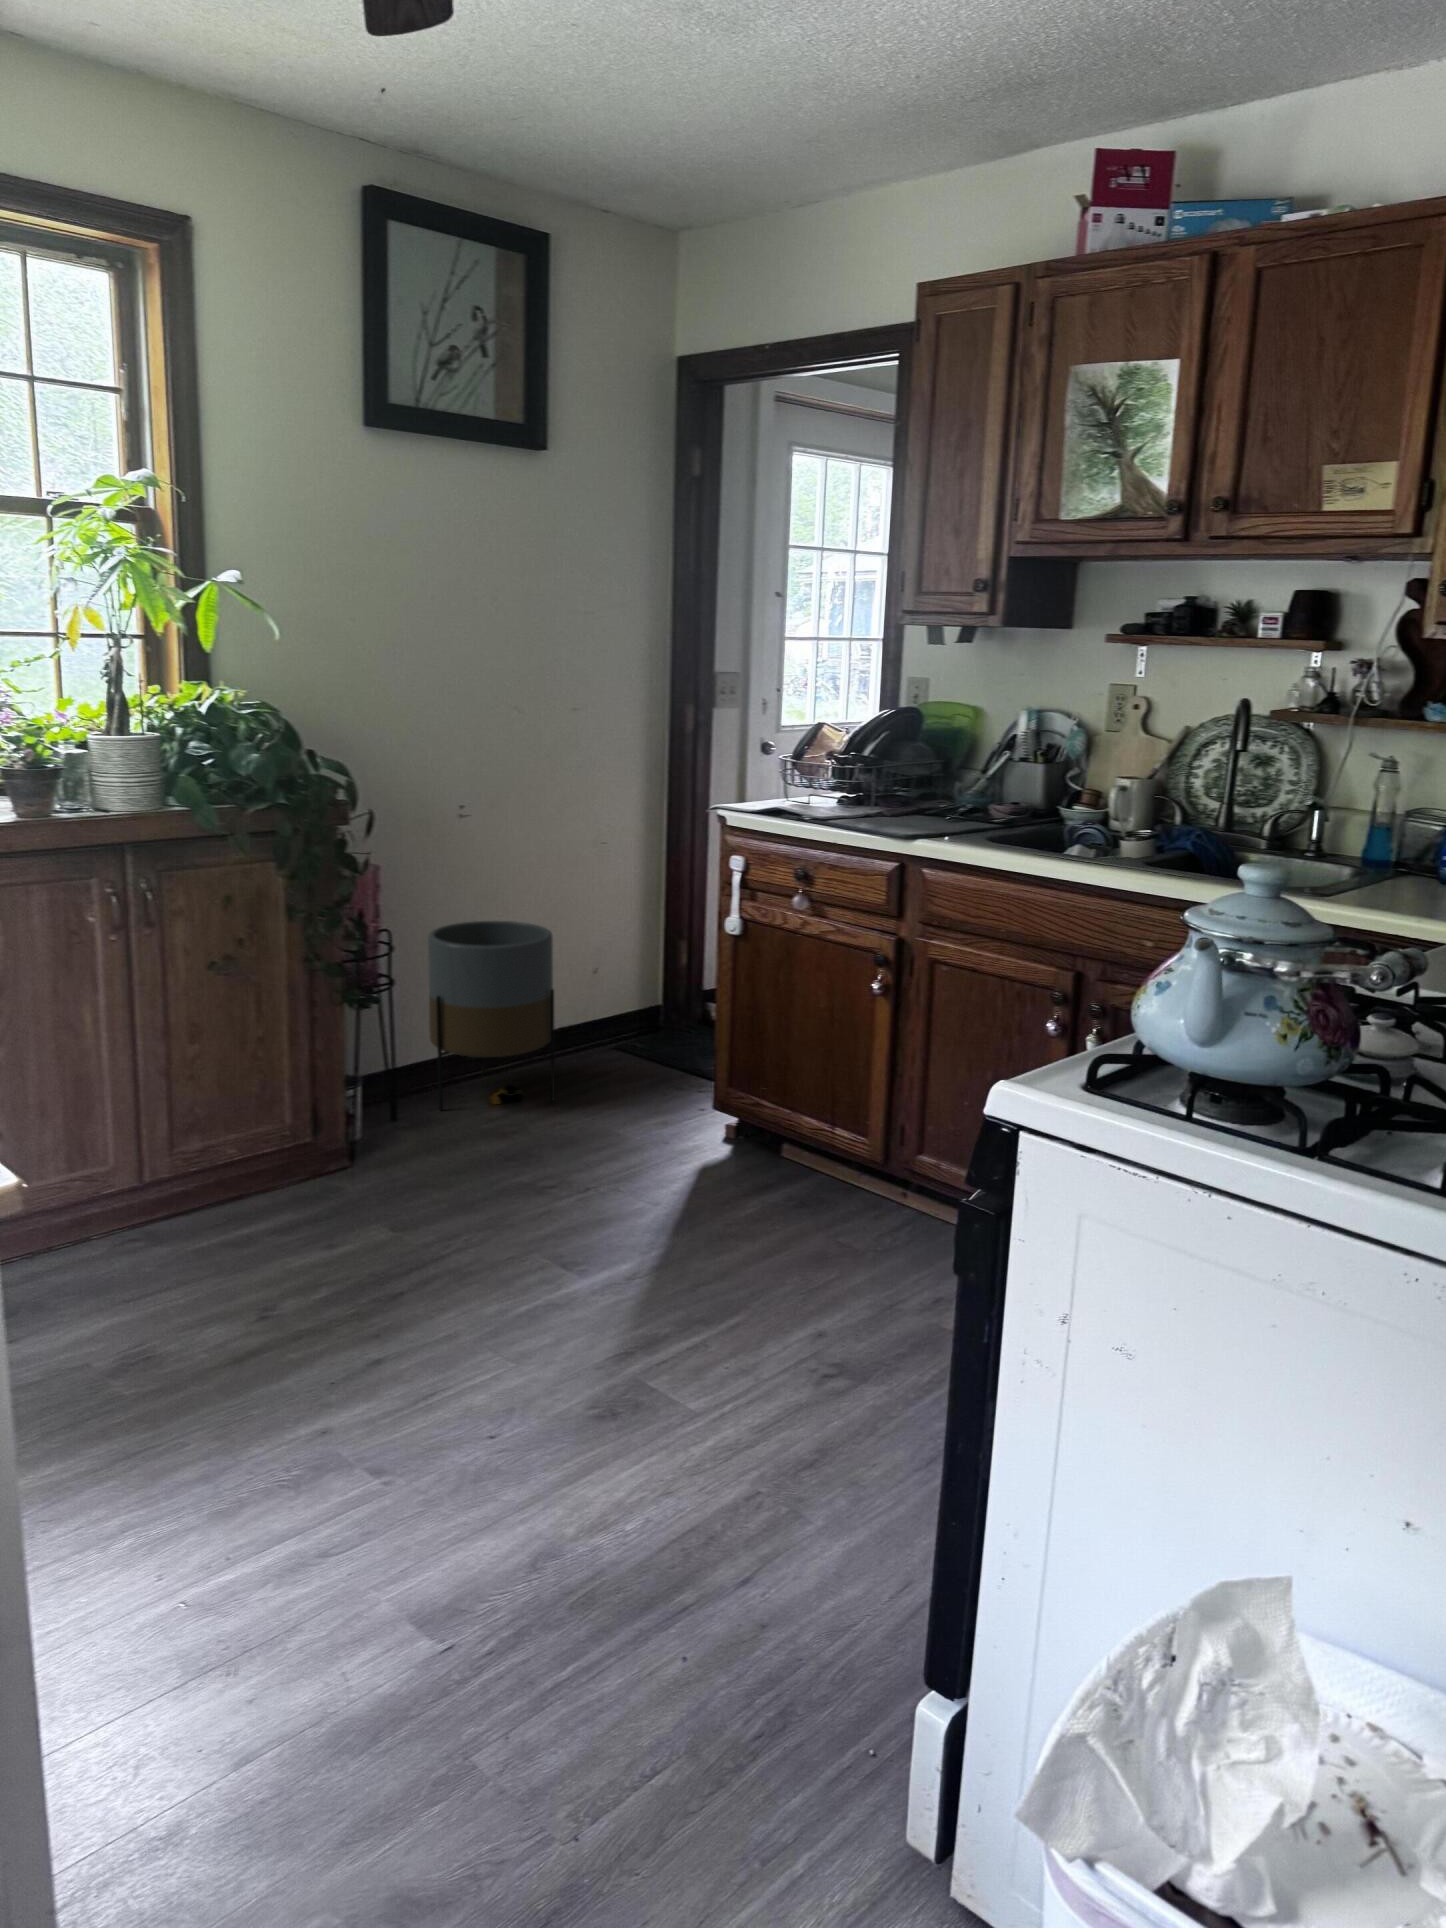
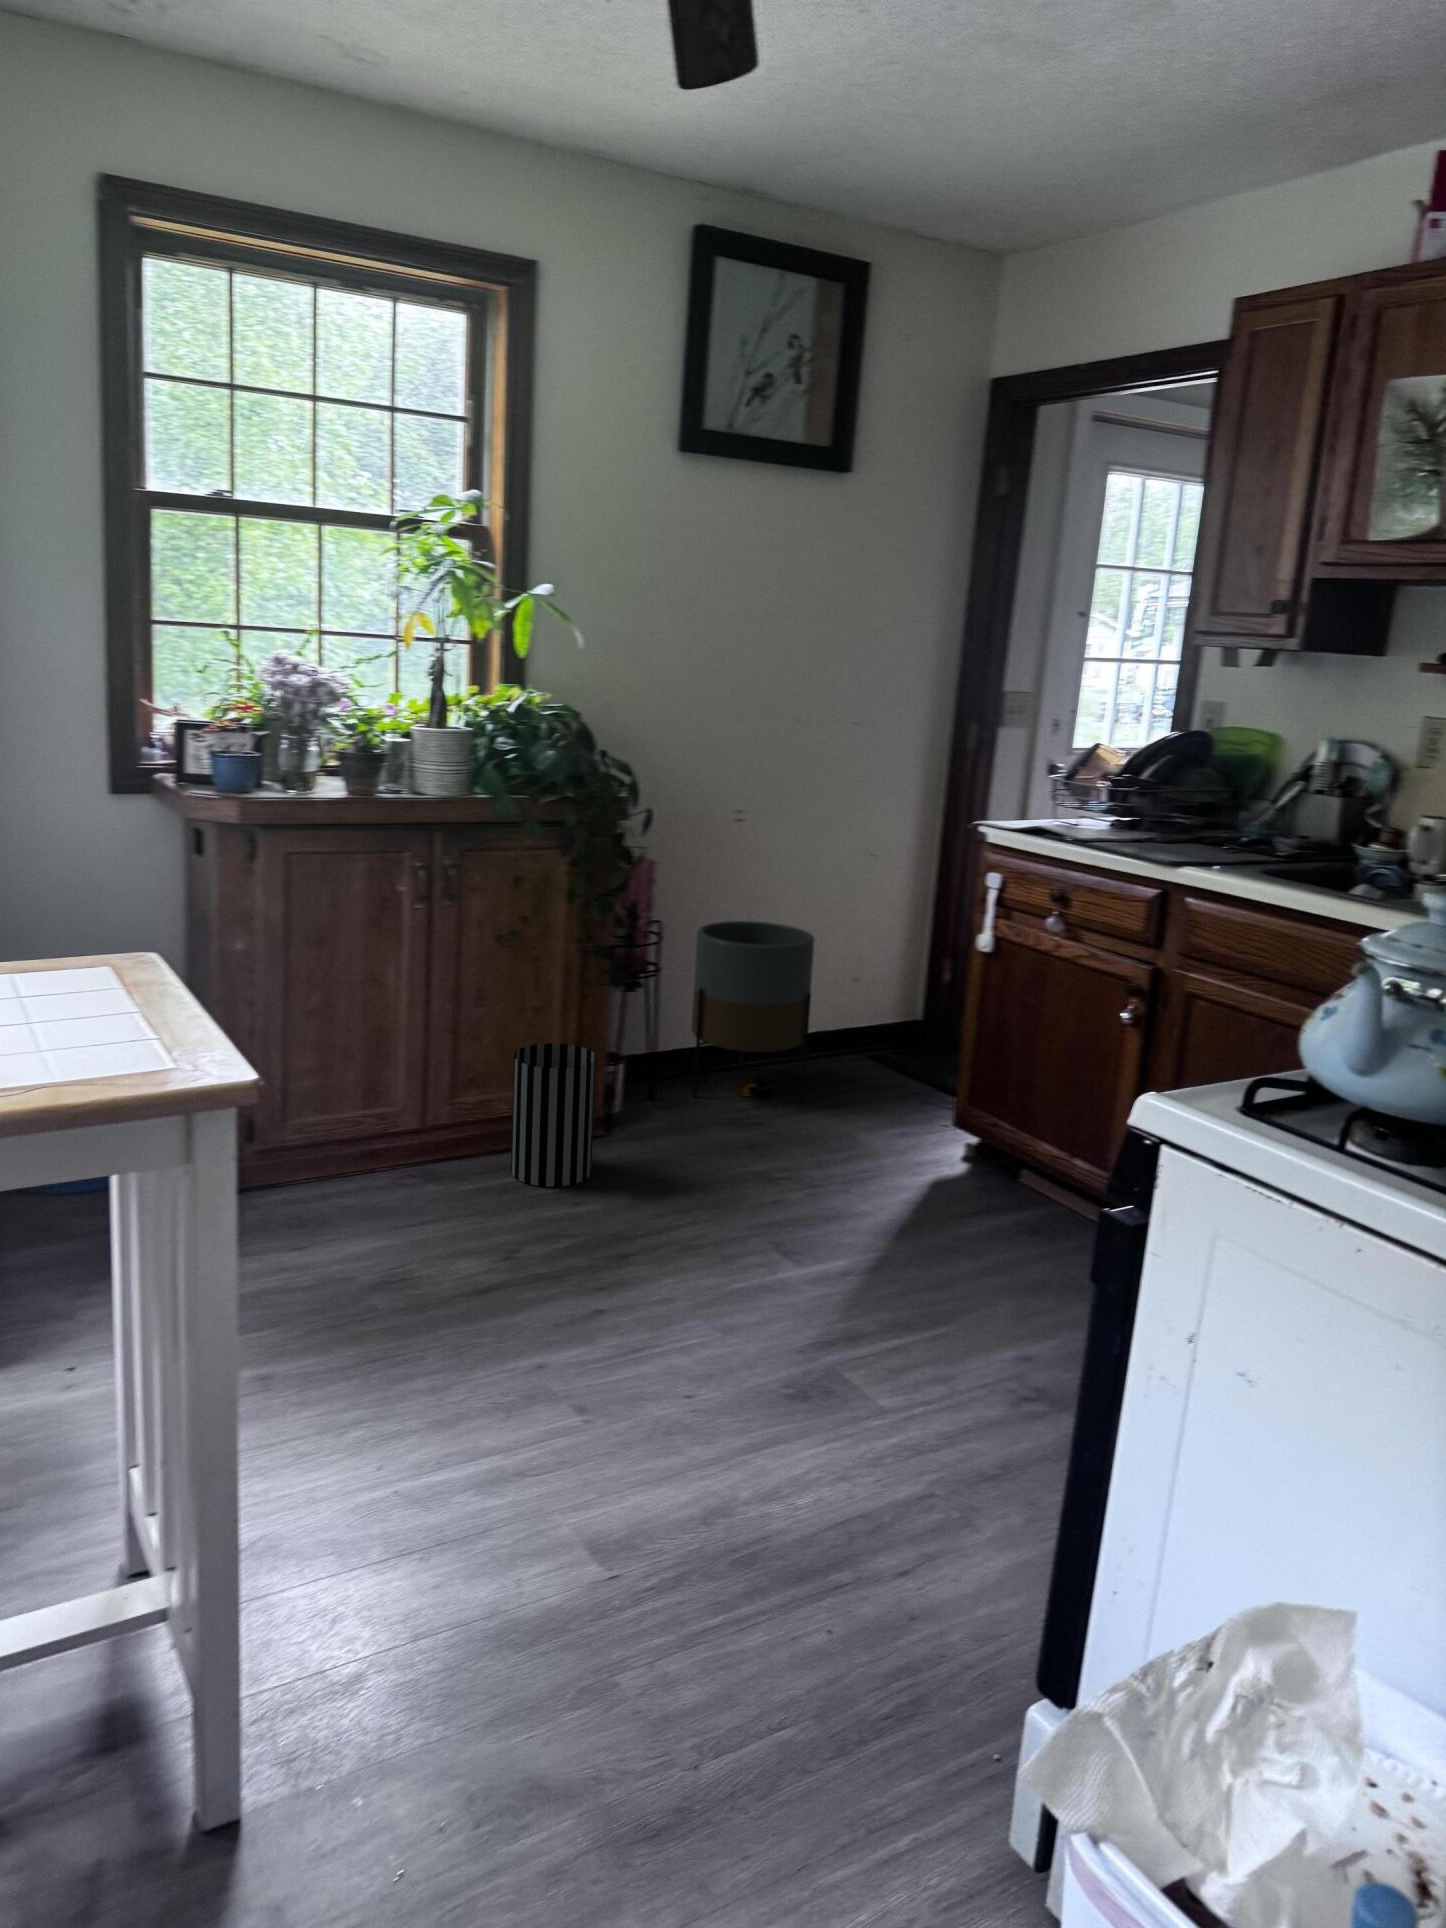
wastebasket: none [245,1073,343,1231] -> present [511,1043,596,1187]

